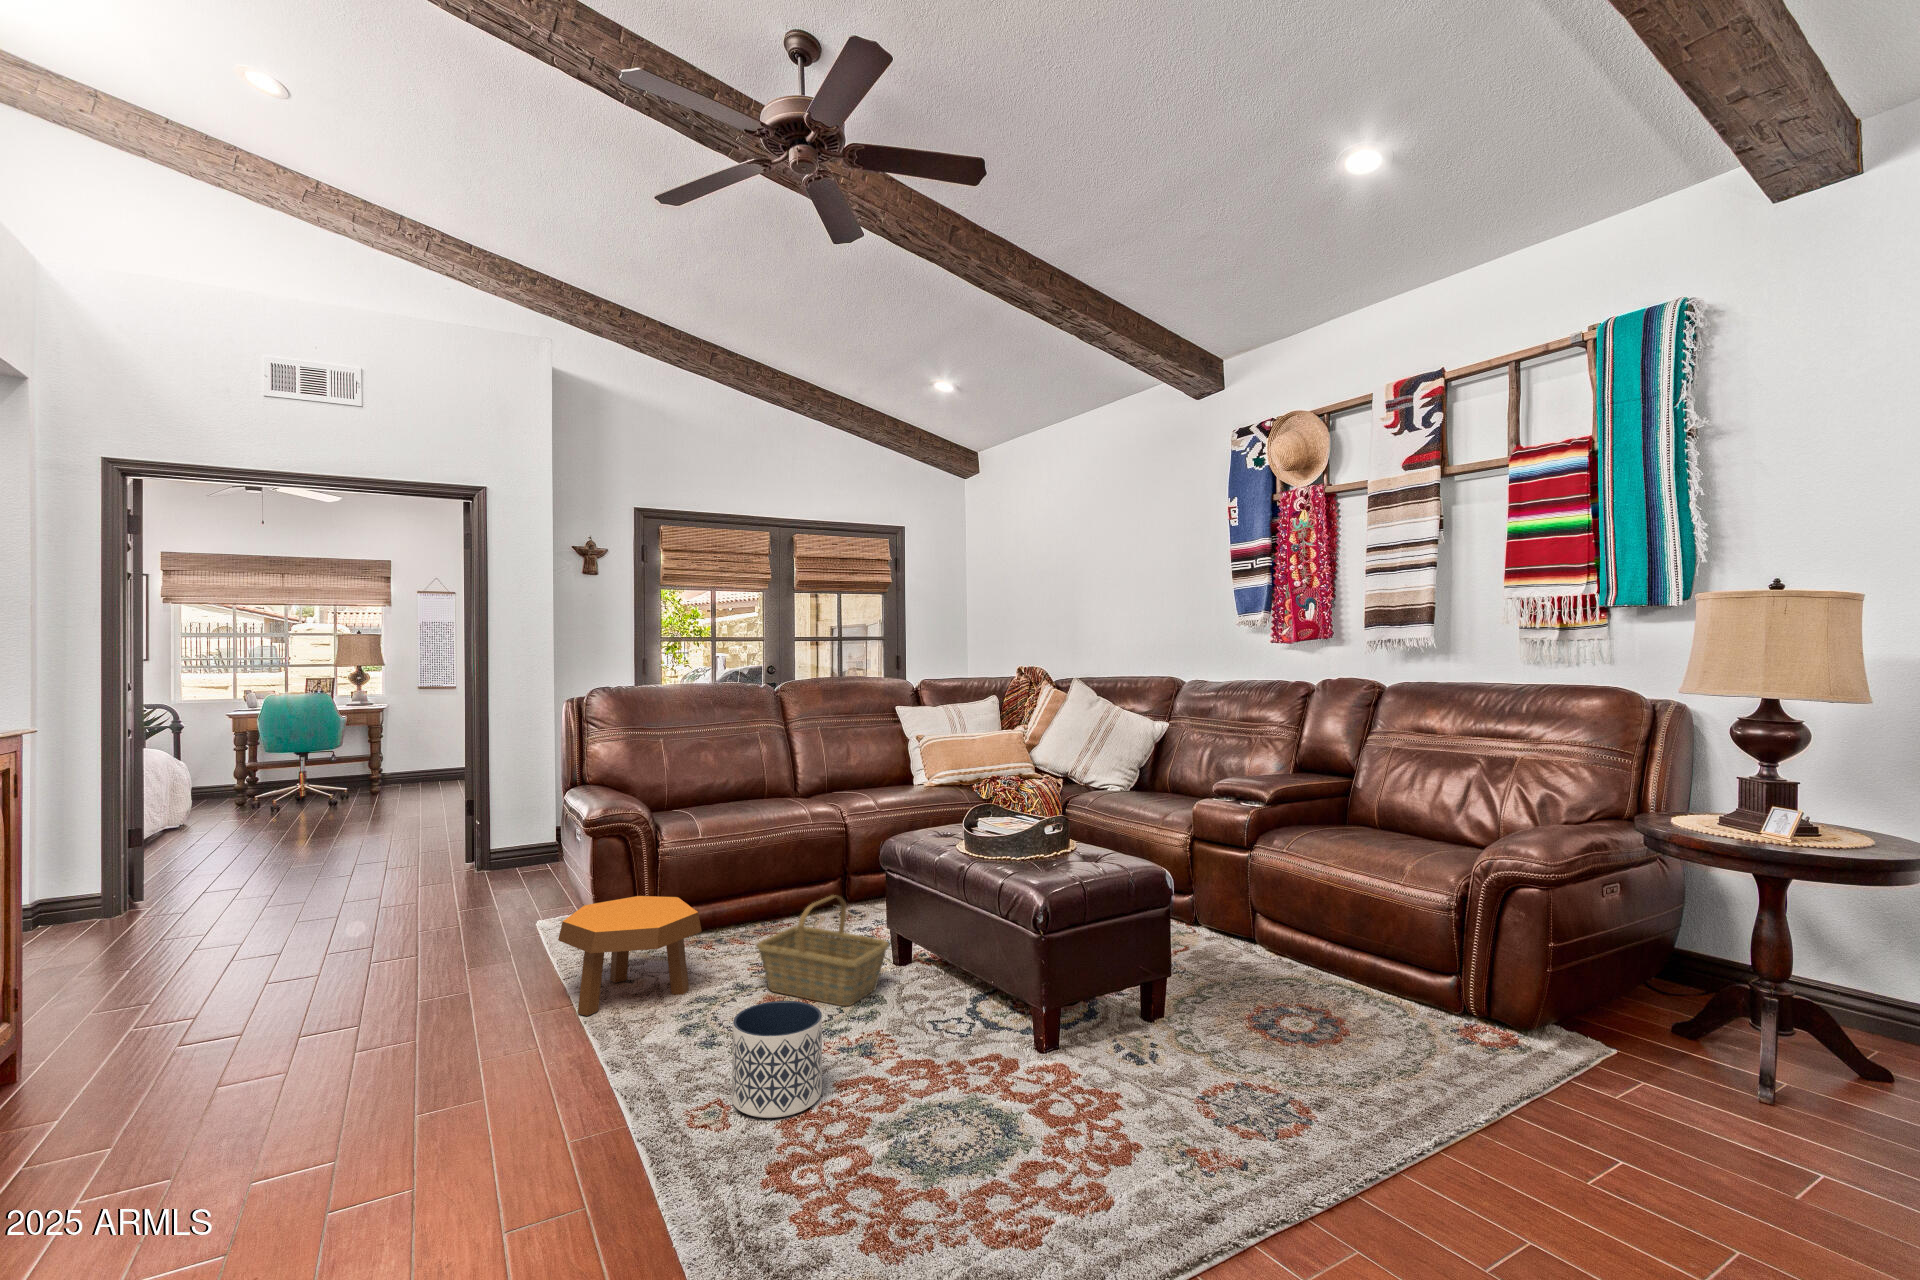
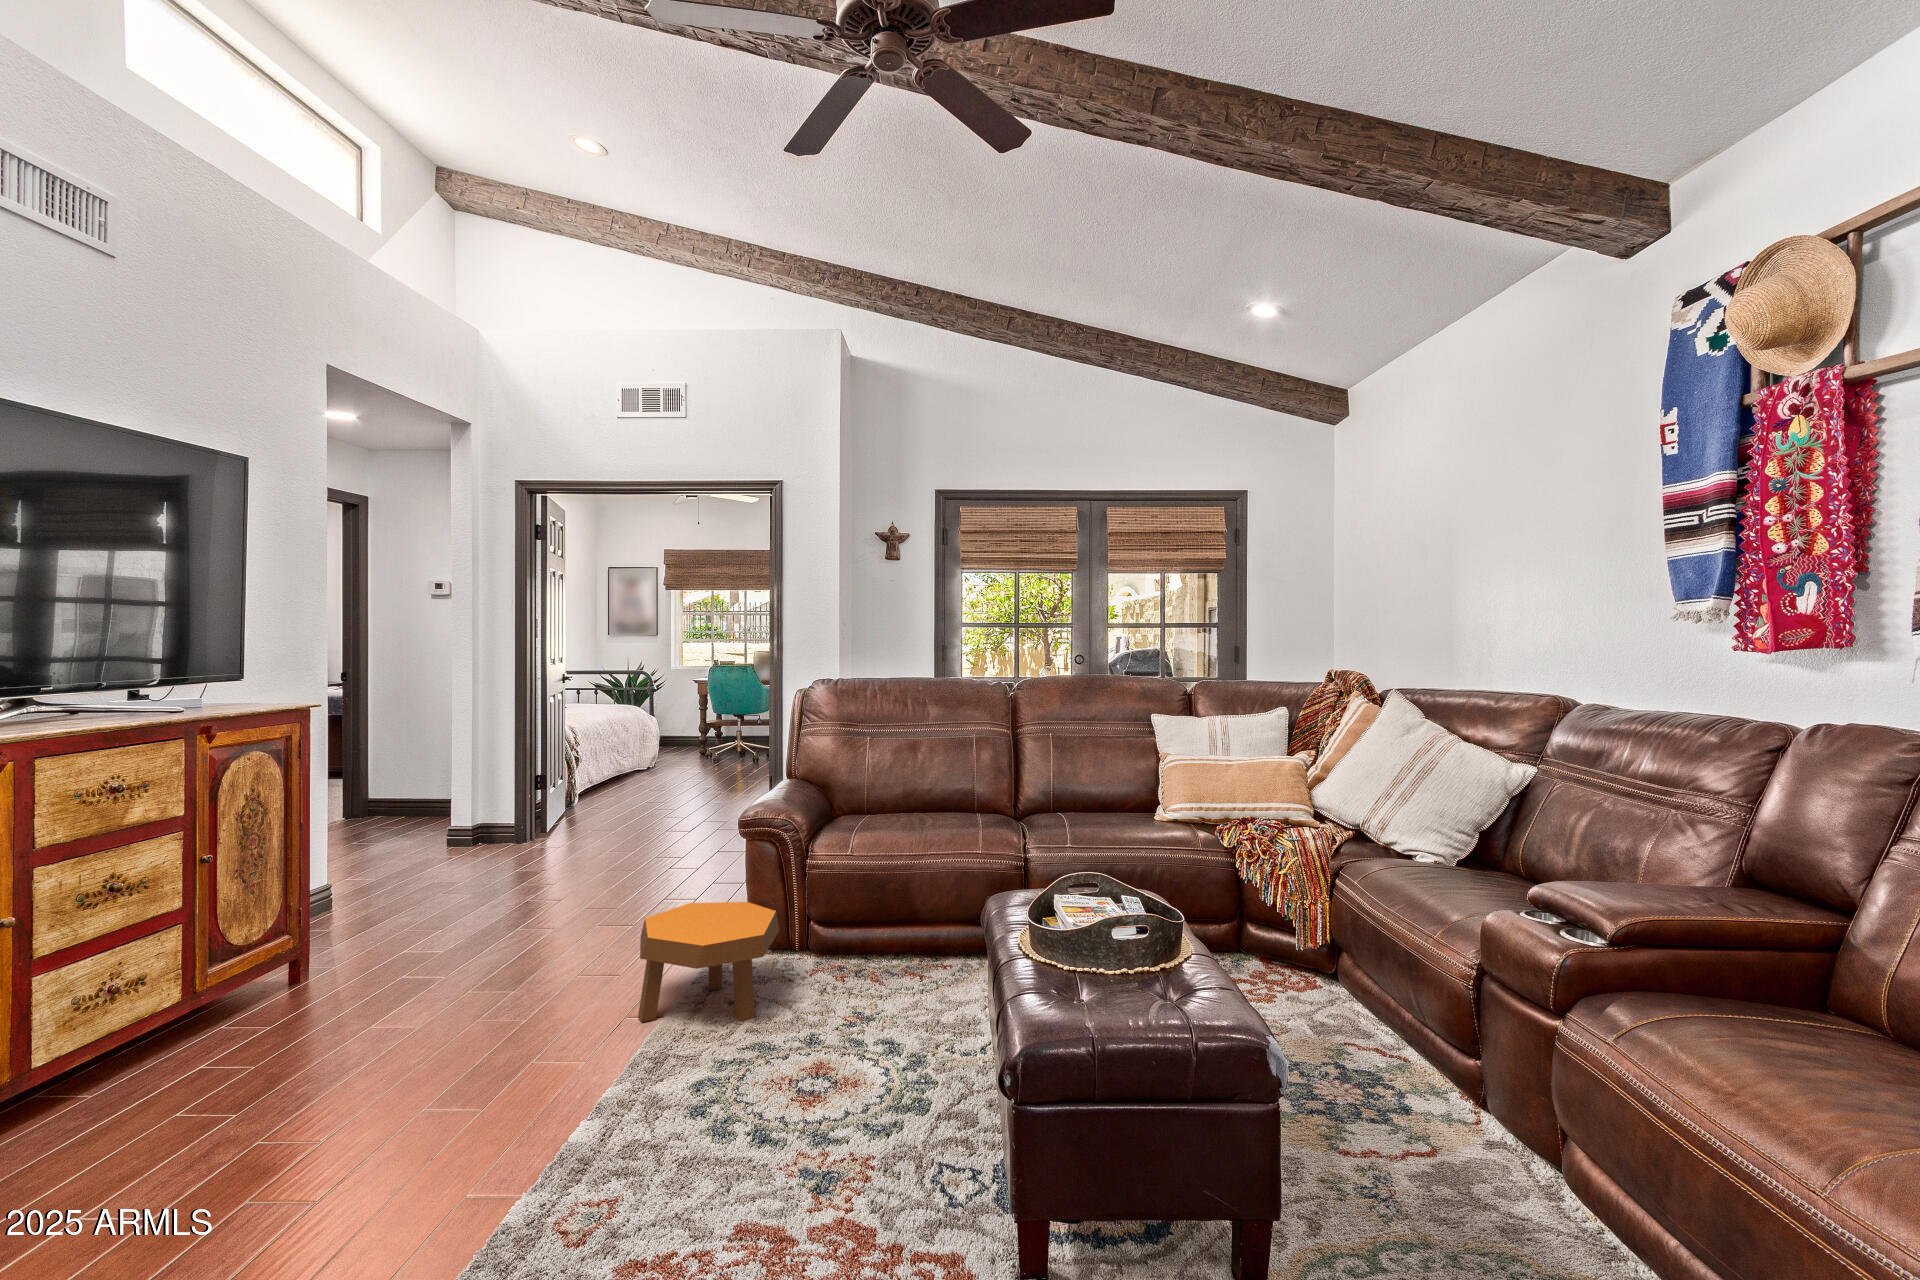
basket: present [756,895,889,1006] -> none [806,946,939,1090]
planter: present [732,1001,822,1118] -> none [597,1072,712,1226]

